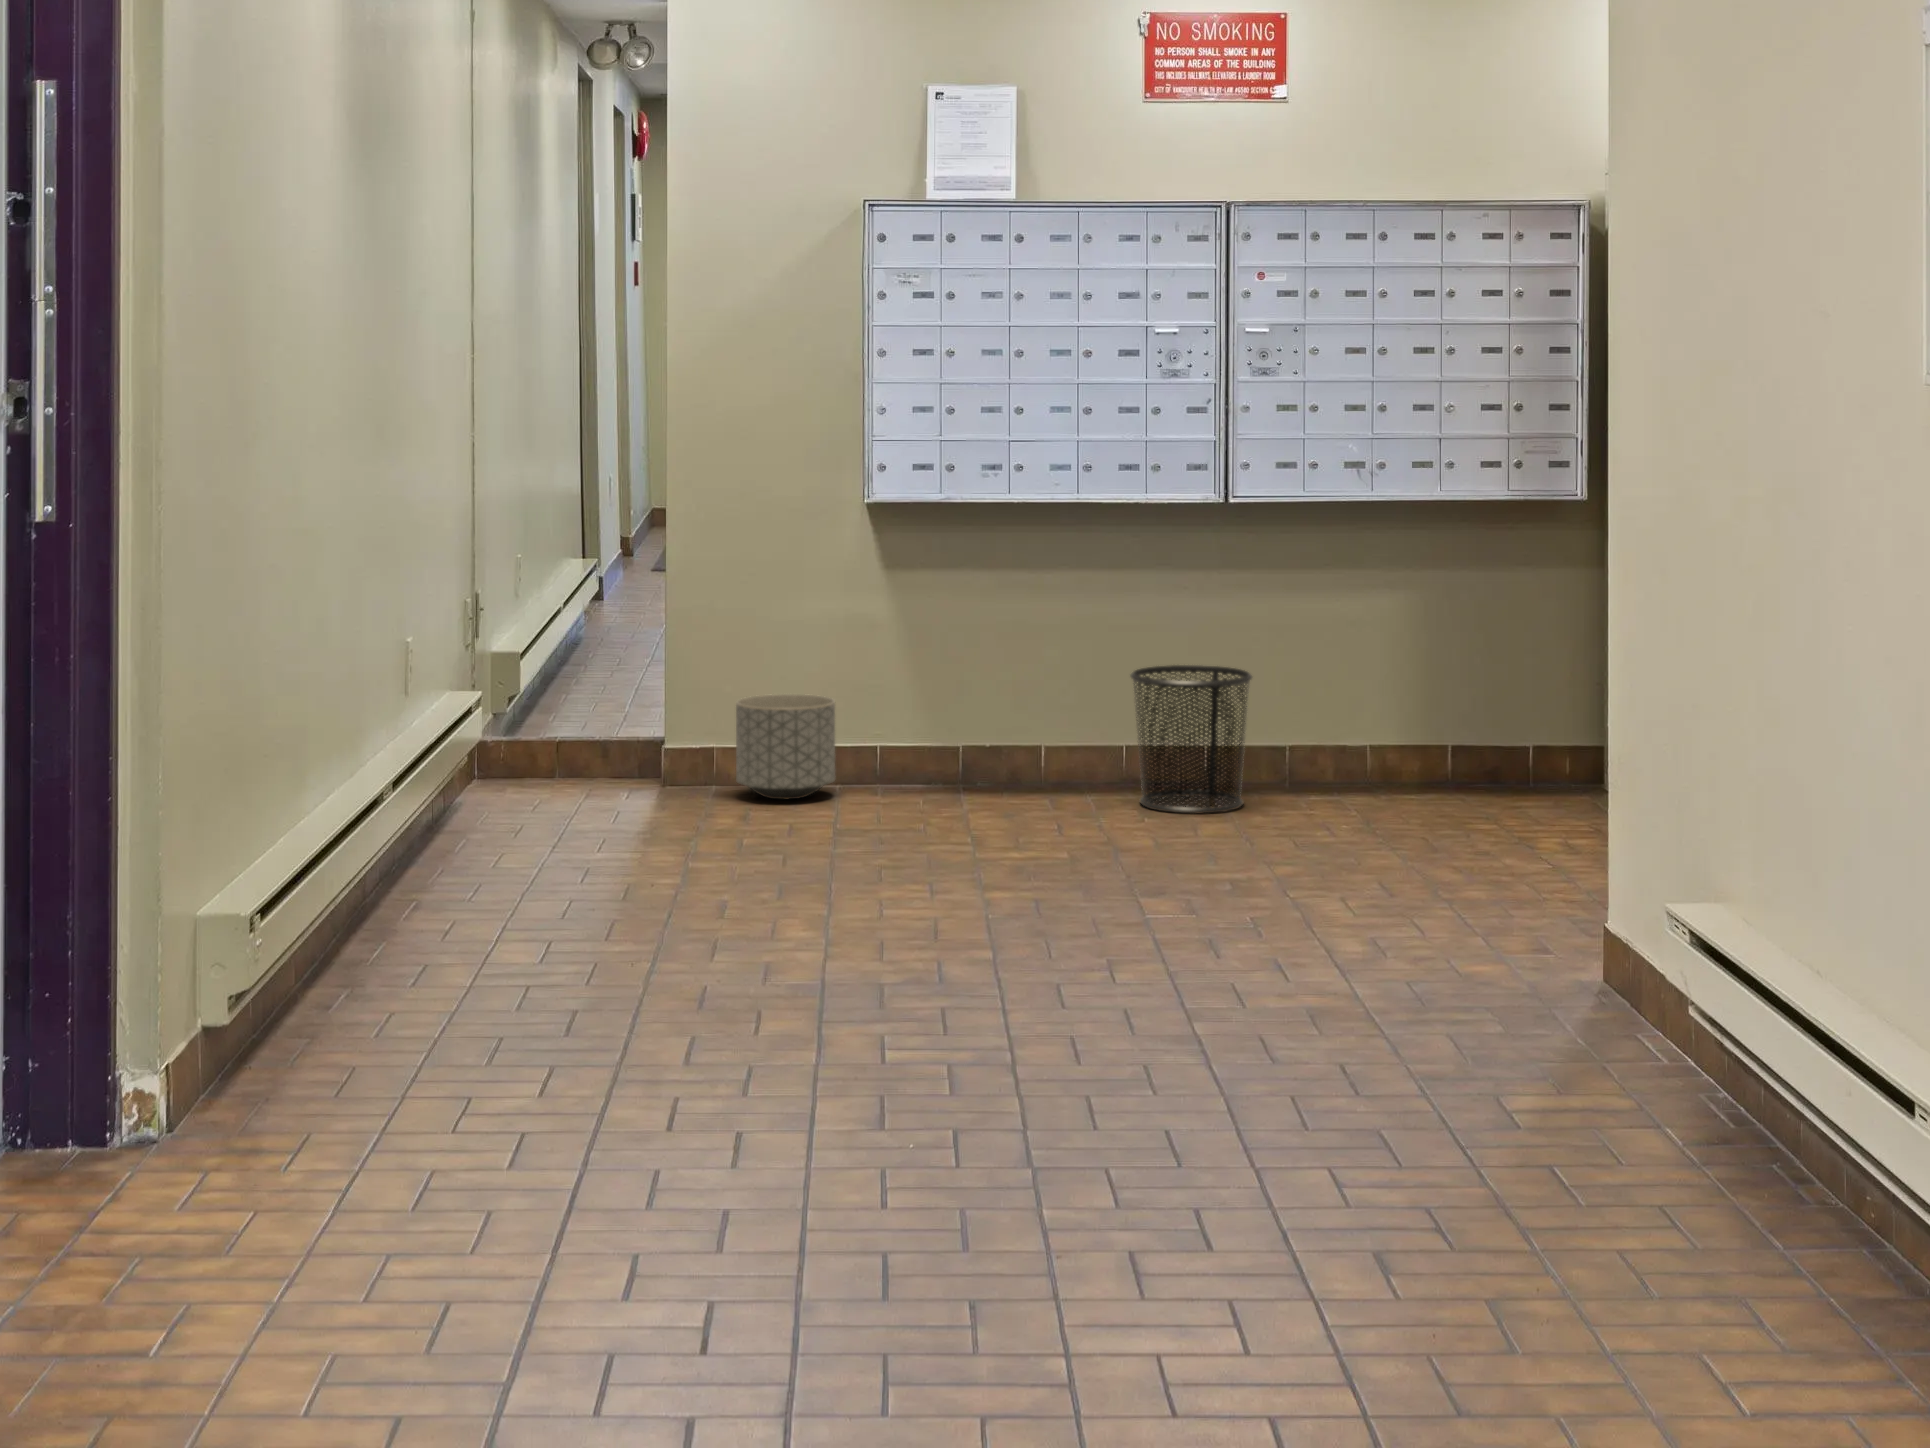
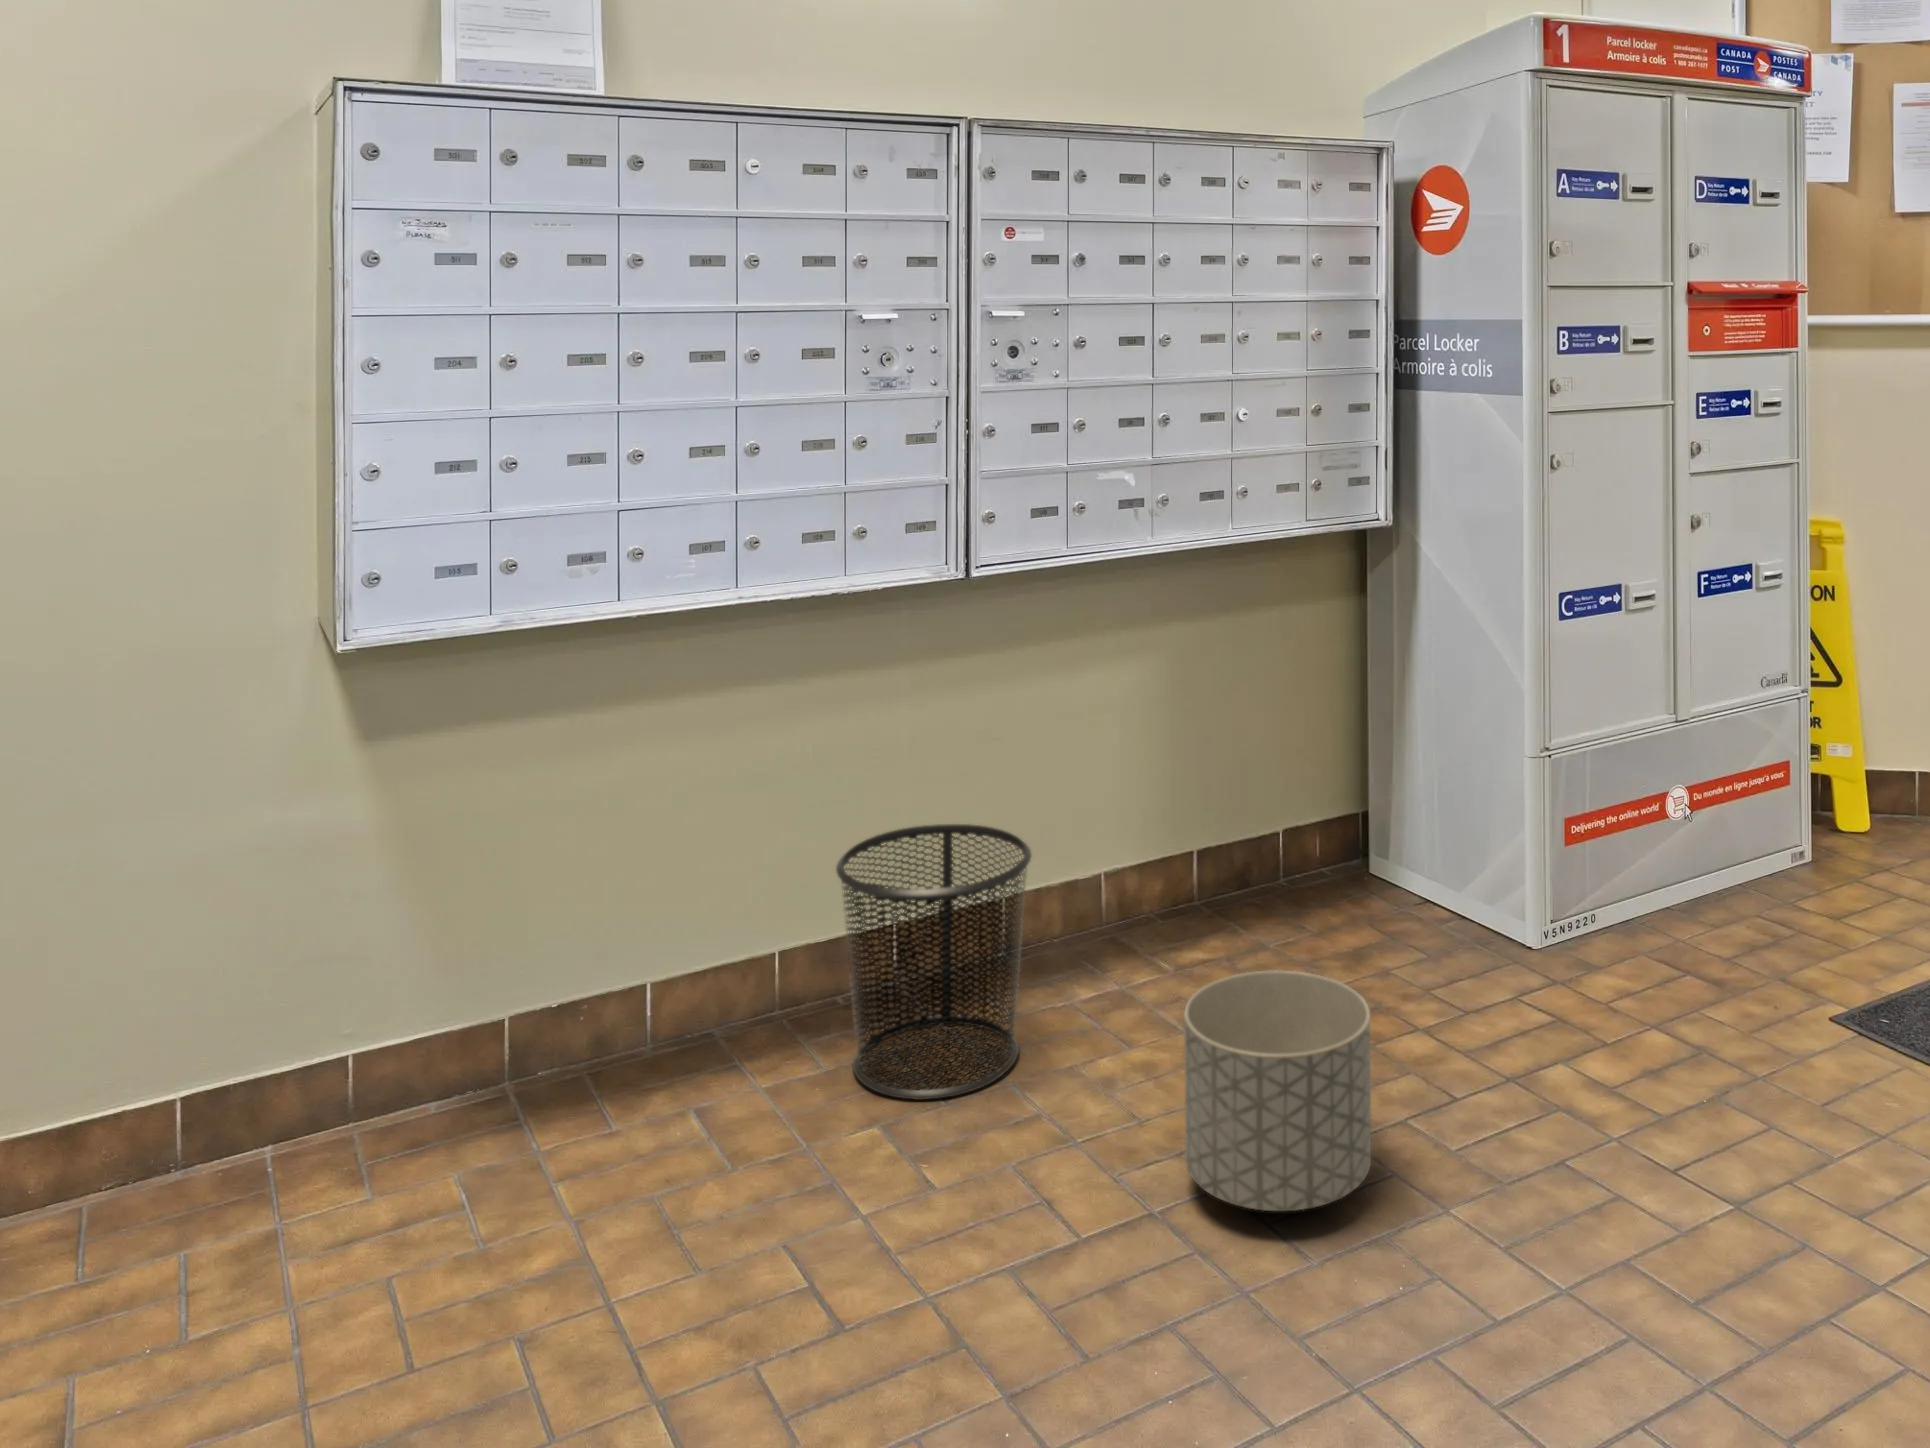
planter: present [736,694,835,799] -> present [1184,971,1371,1211]

